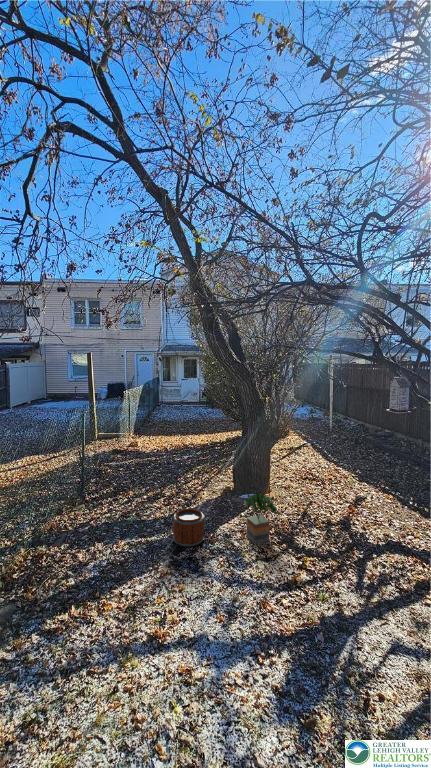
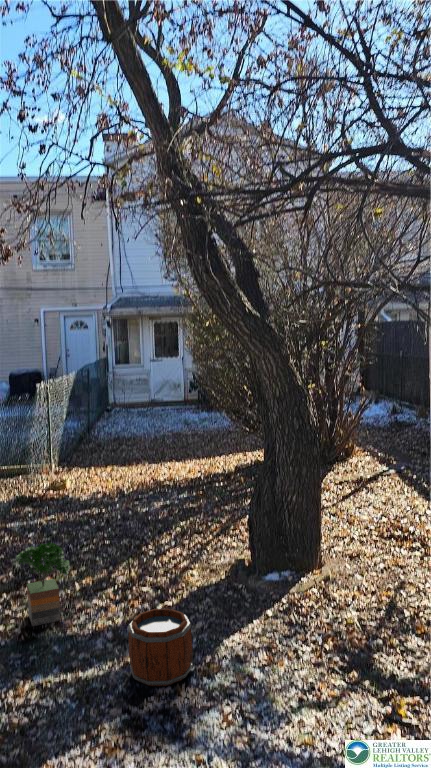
potted tree: present [244,493,277,544] -> present [17,542,69,626]

